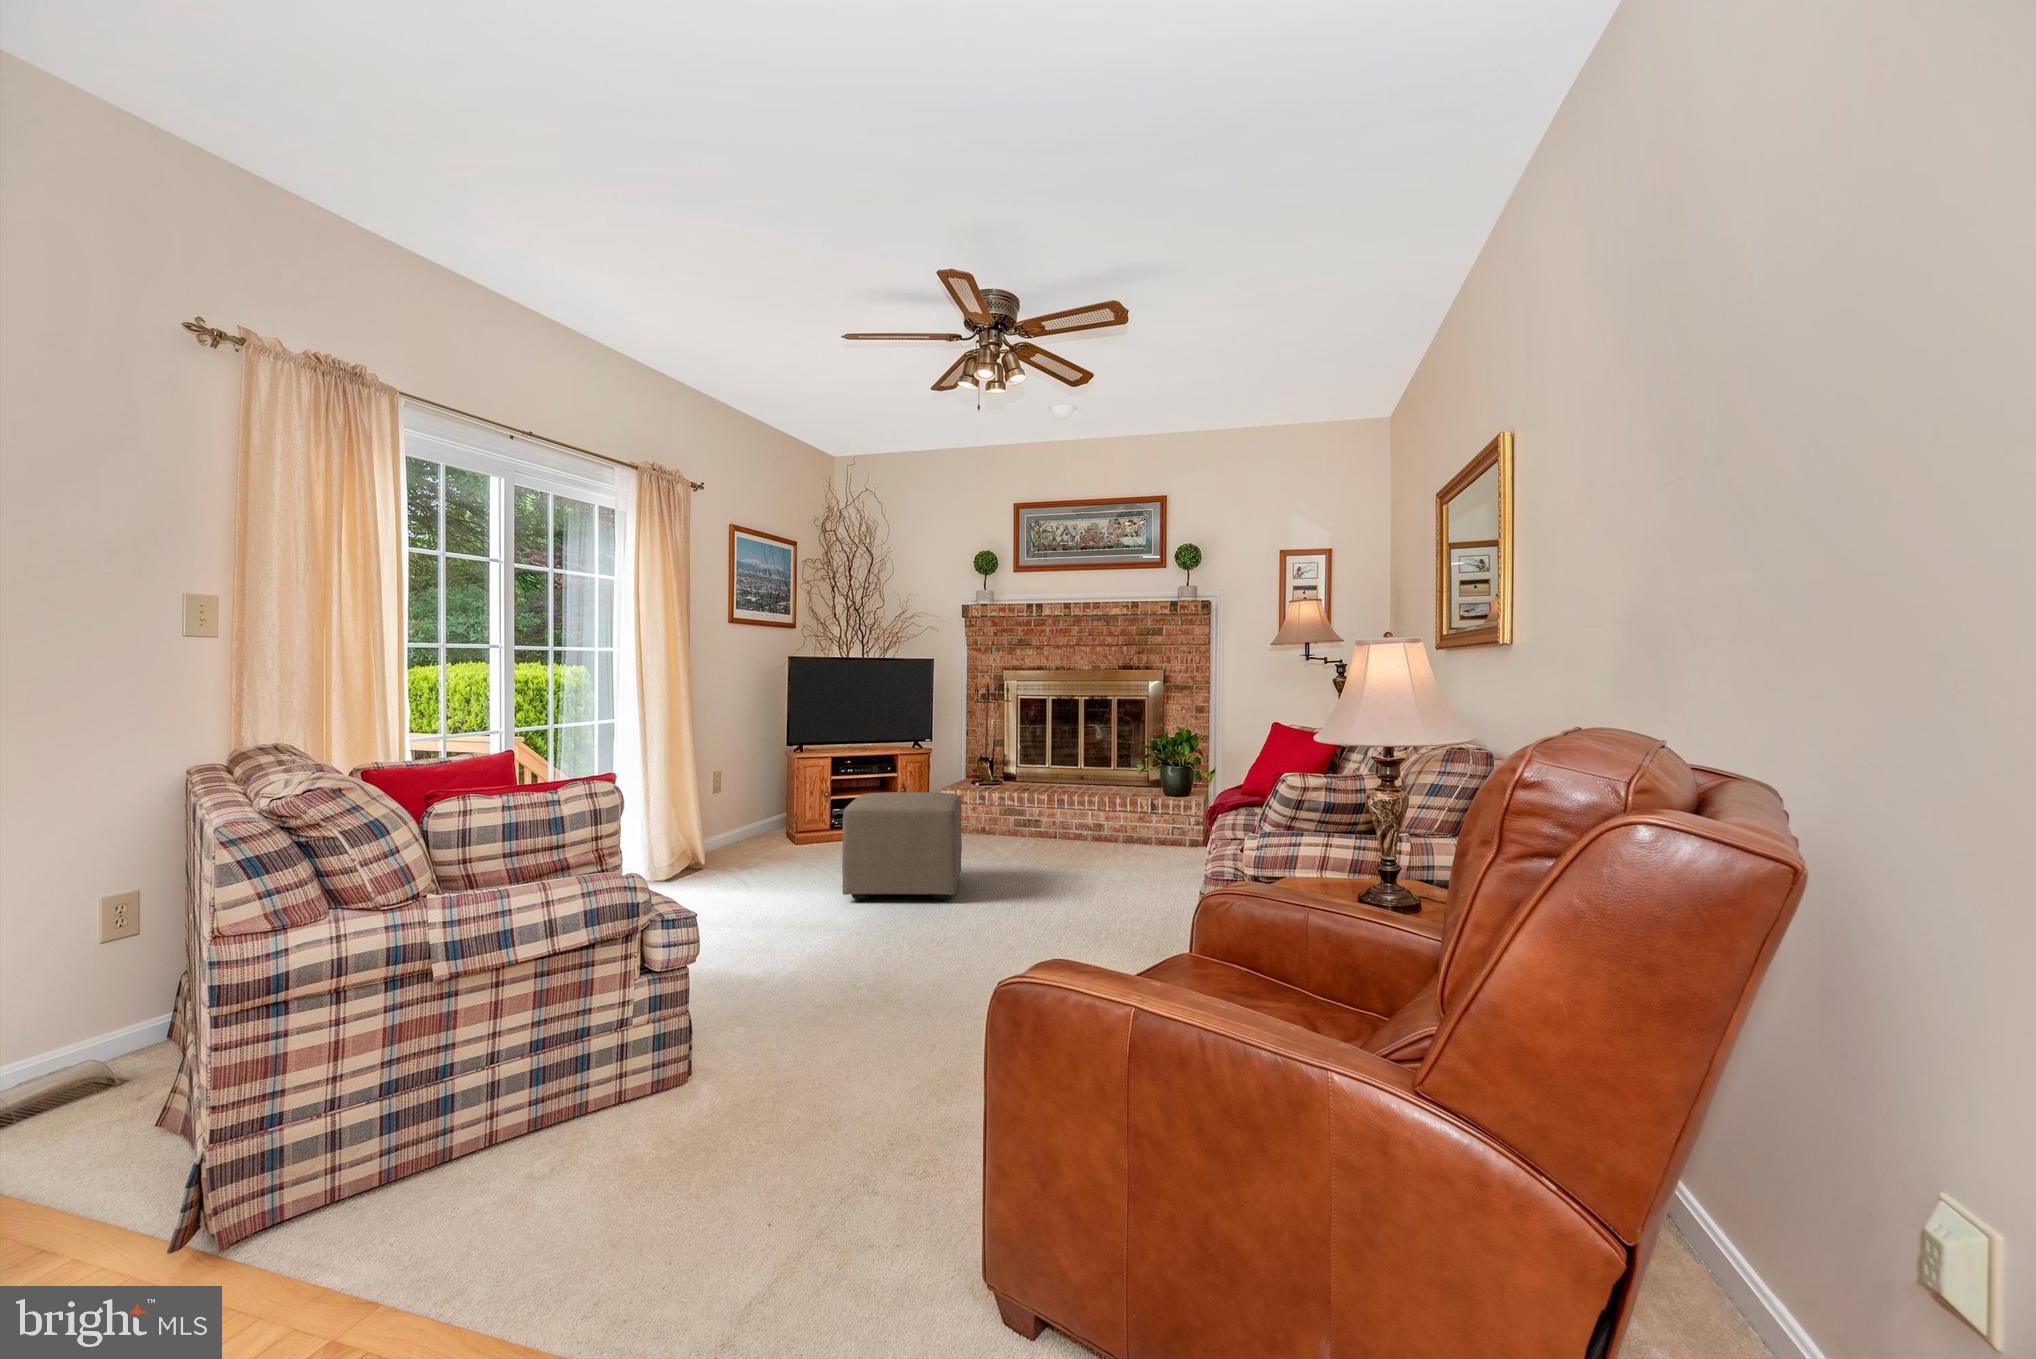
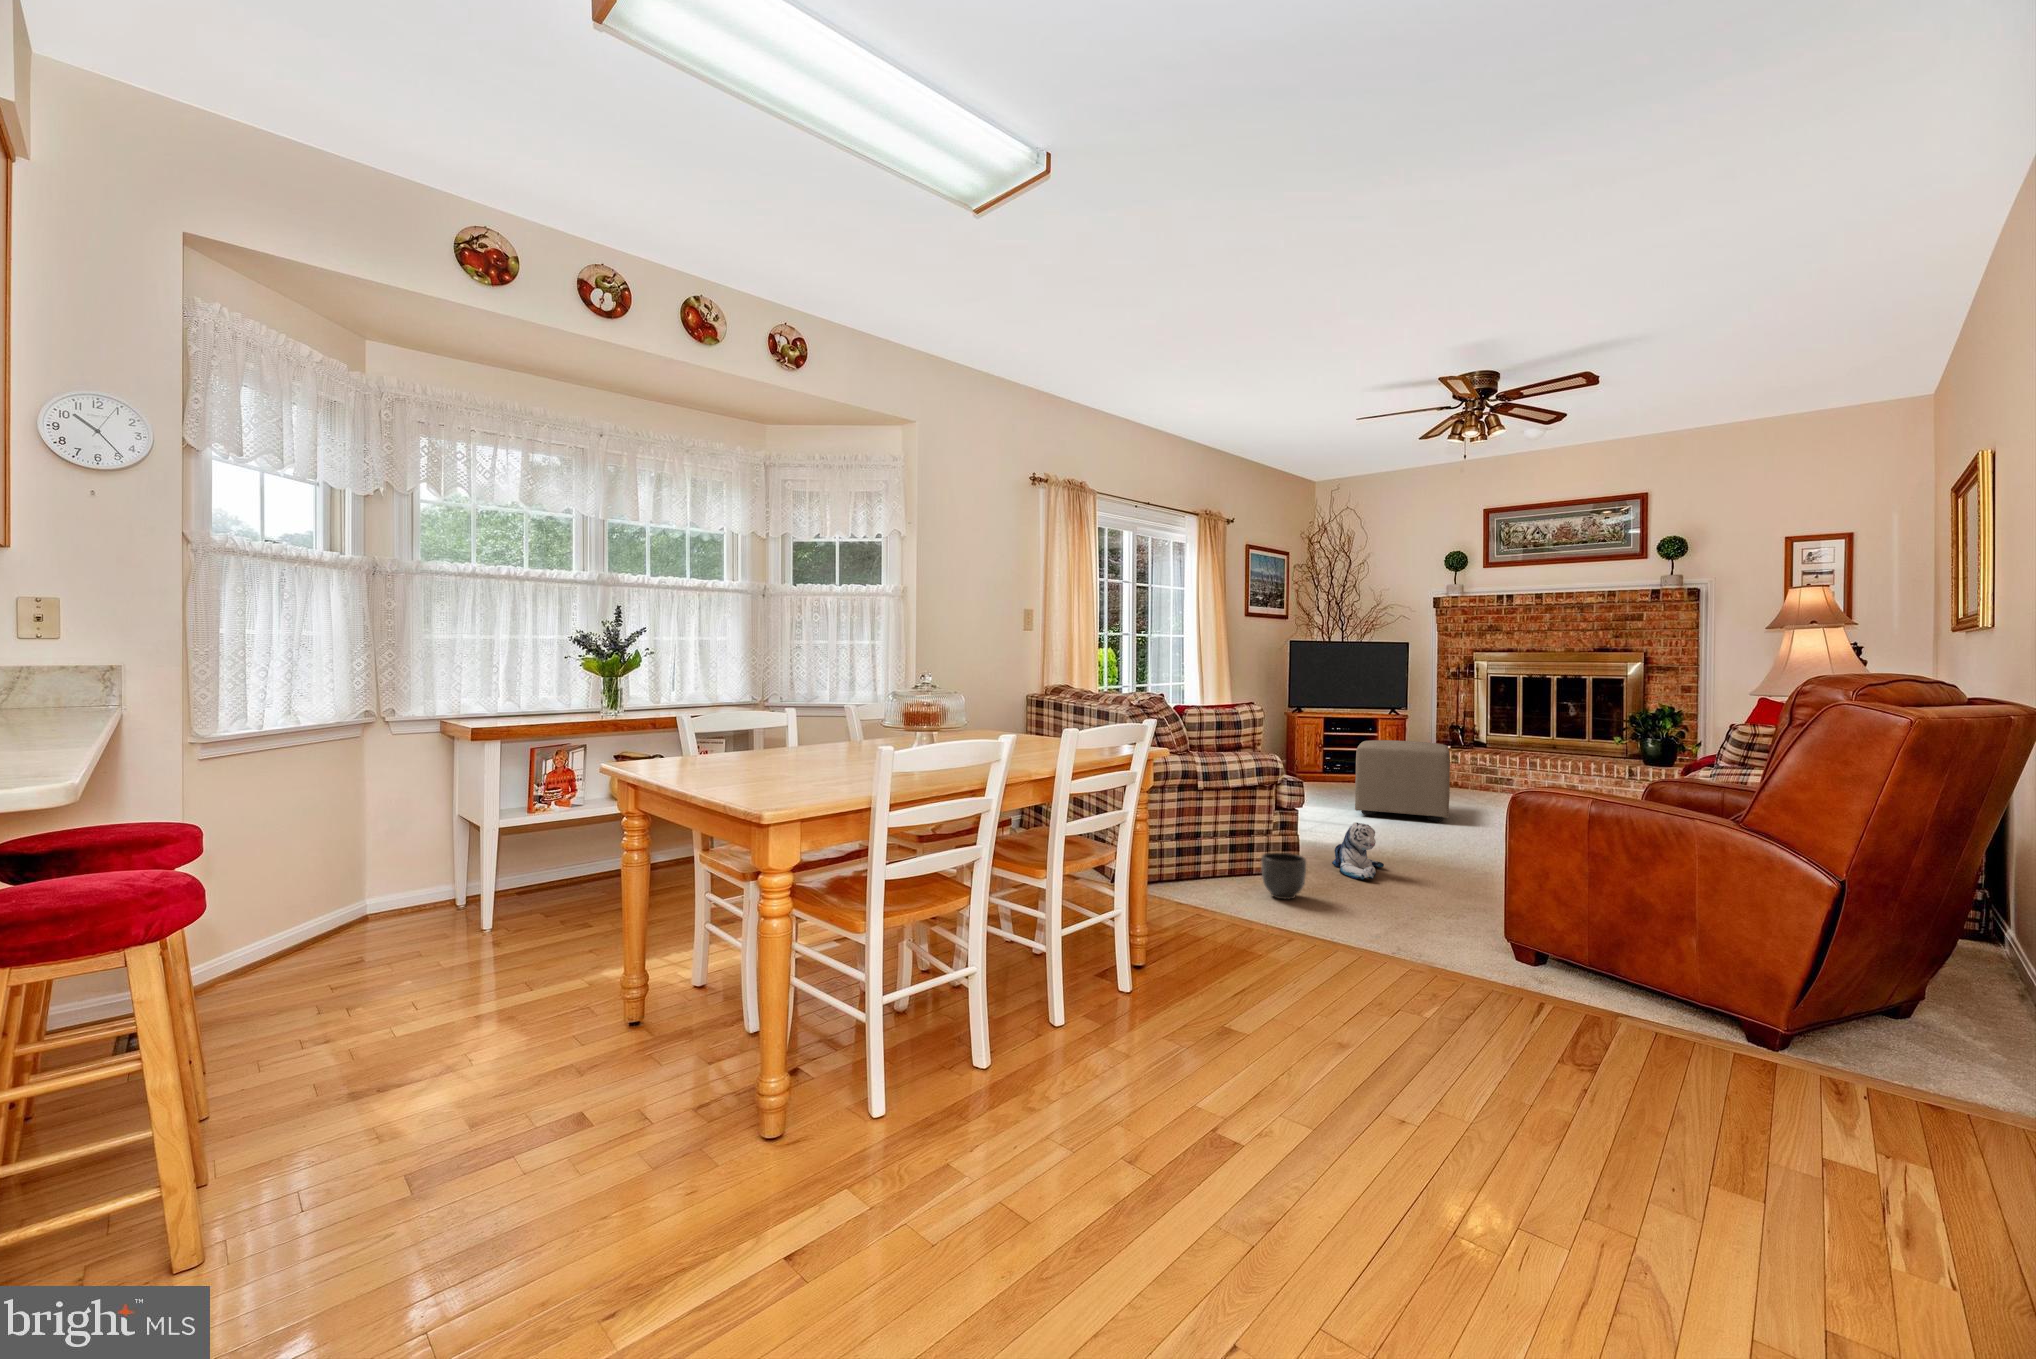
plush toy: none [759,958,835,1056] -> present [1332,822,1384,880]
planter: none [589,1052,669,1145] -> present [1261,852,1306,900]

